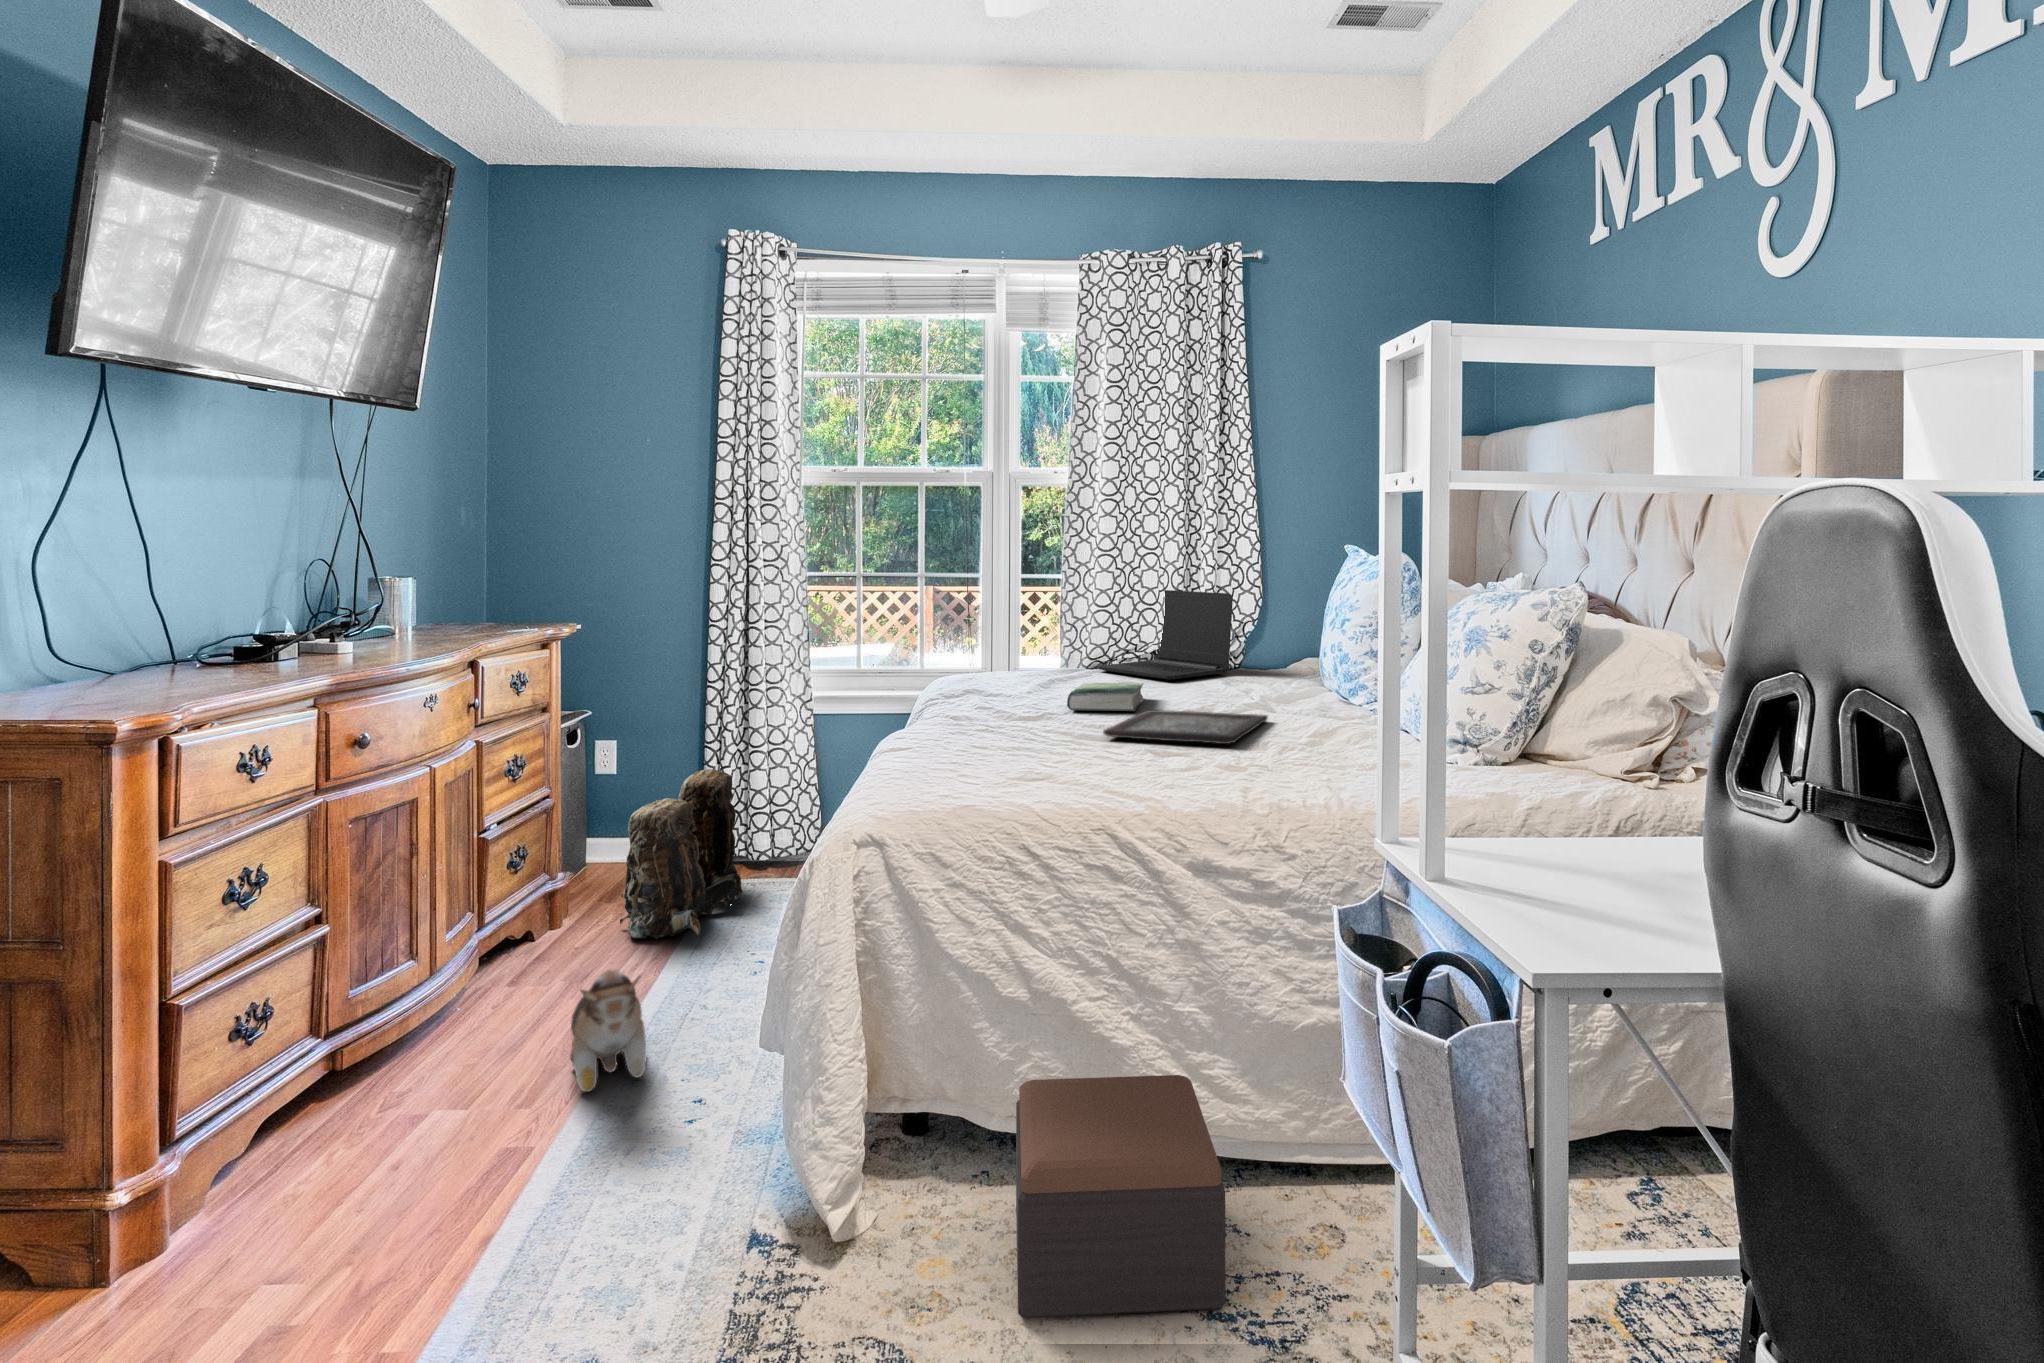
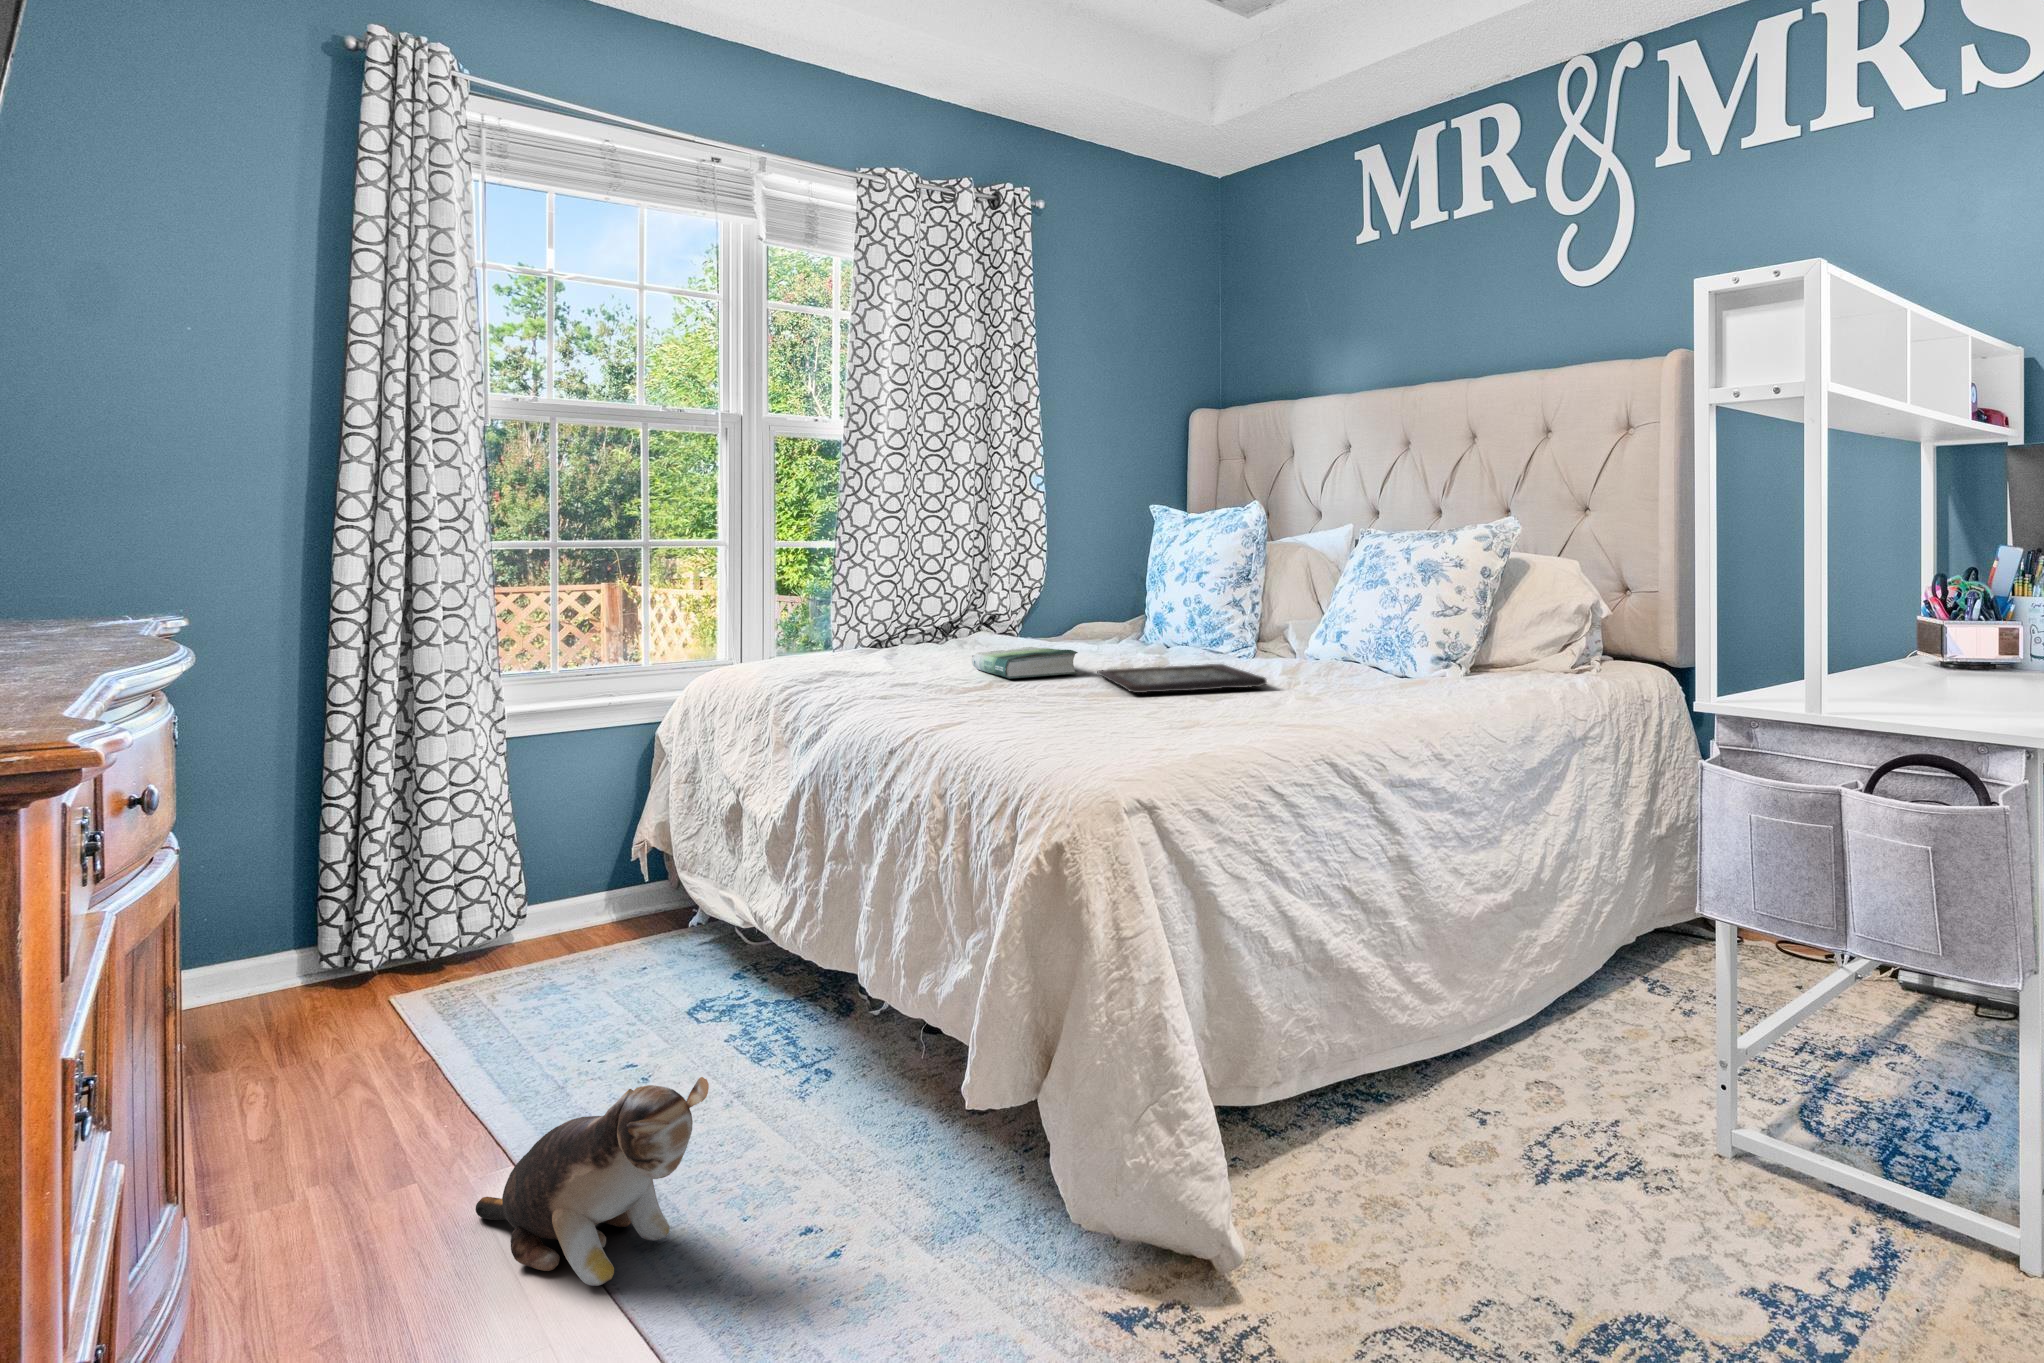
laptop: present [1098,590,1233,680] -> none [906,556,1055,649]
backpack: present [620,769,743,938] -> none [284,829,475,1096]
footstool: present [1016,1075,1225,1318] -> none [1303,993,1576,1258]

